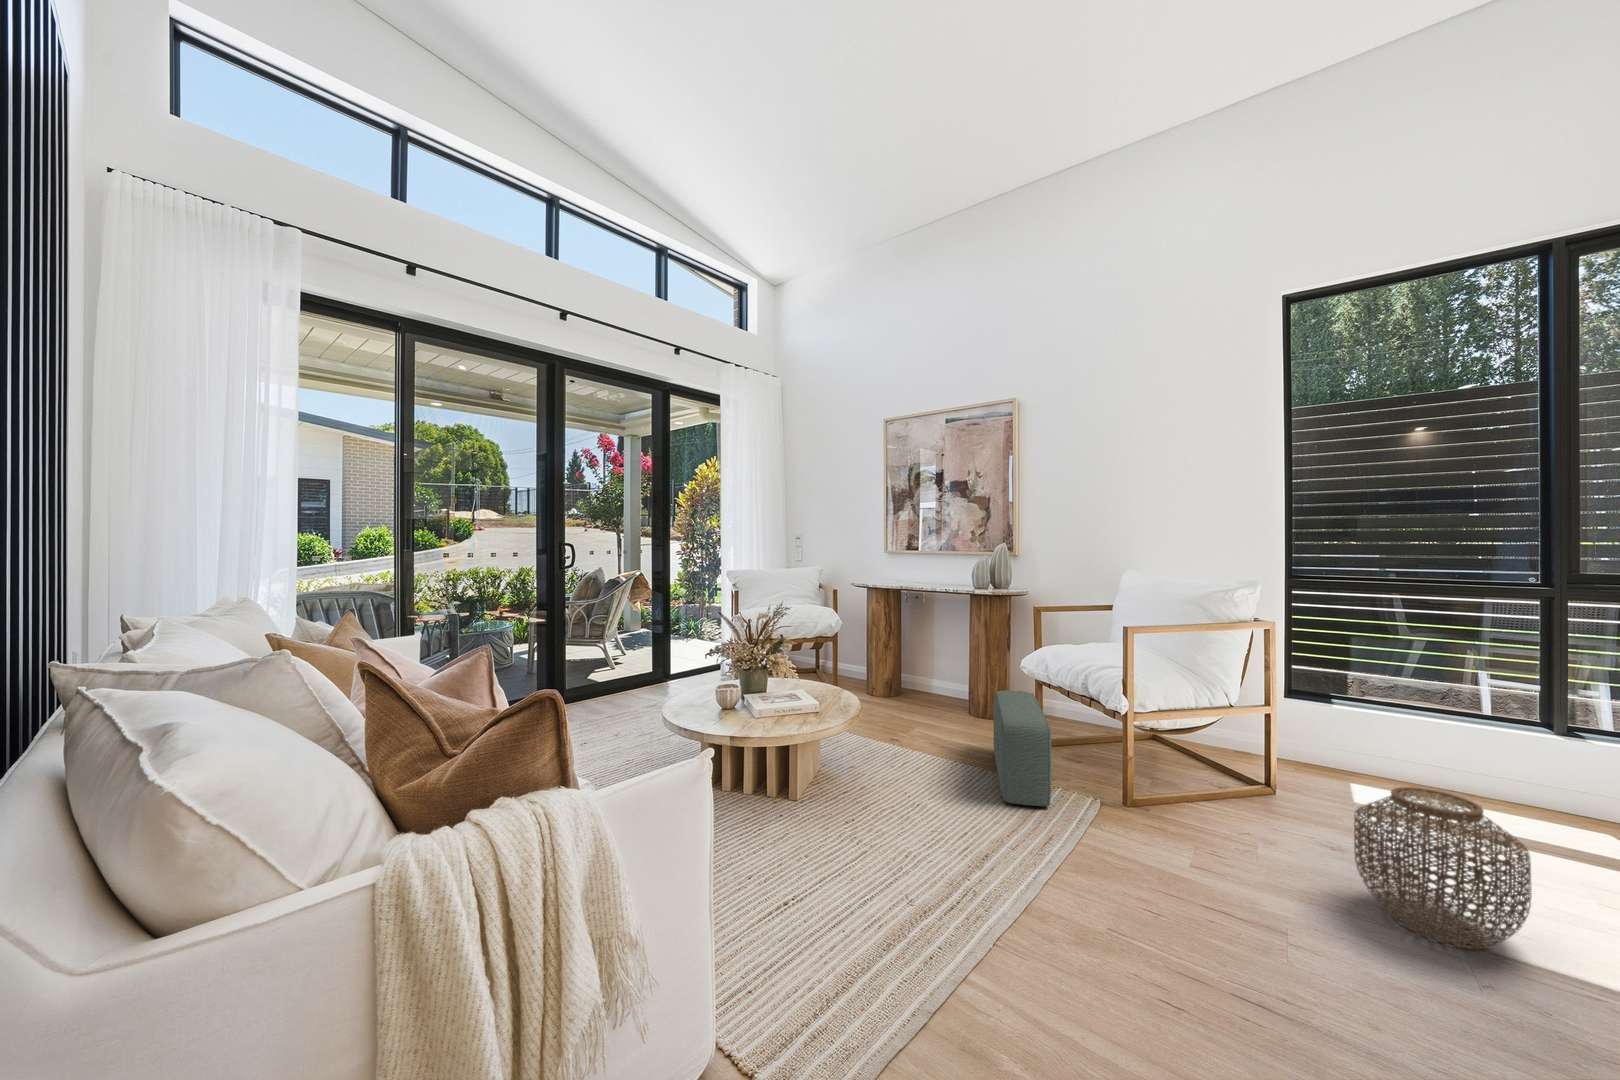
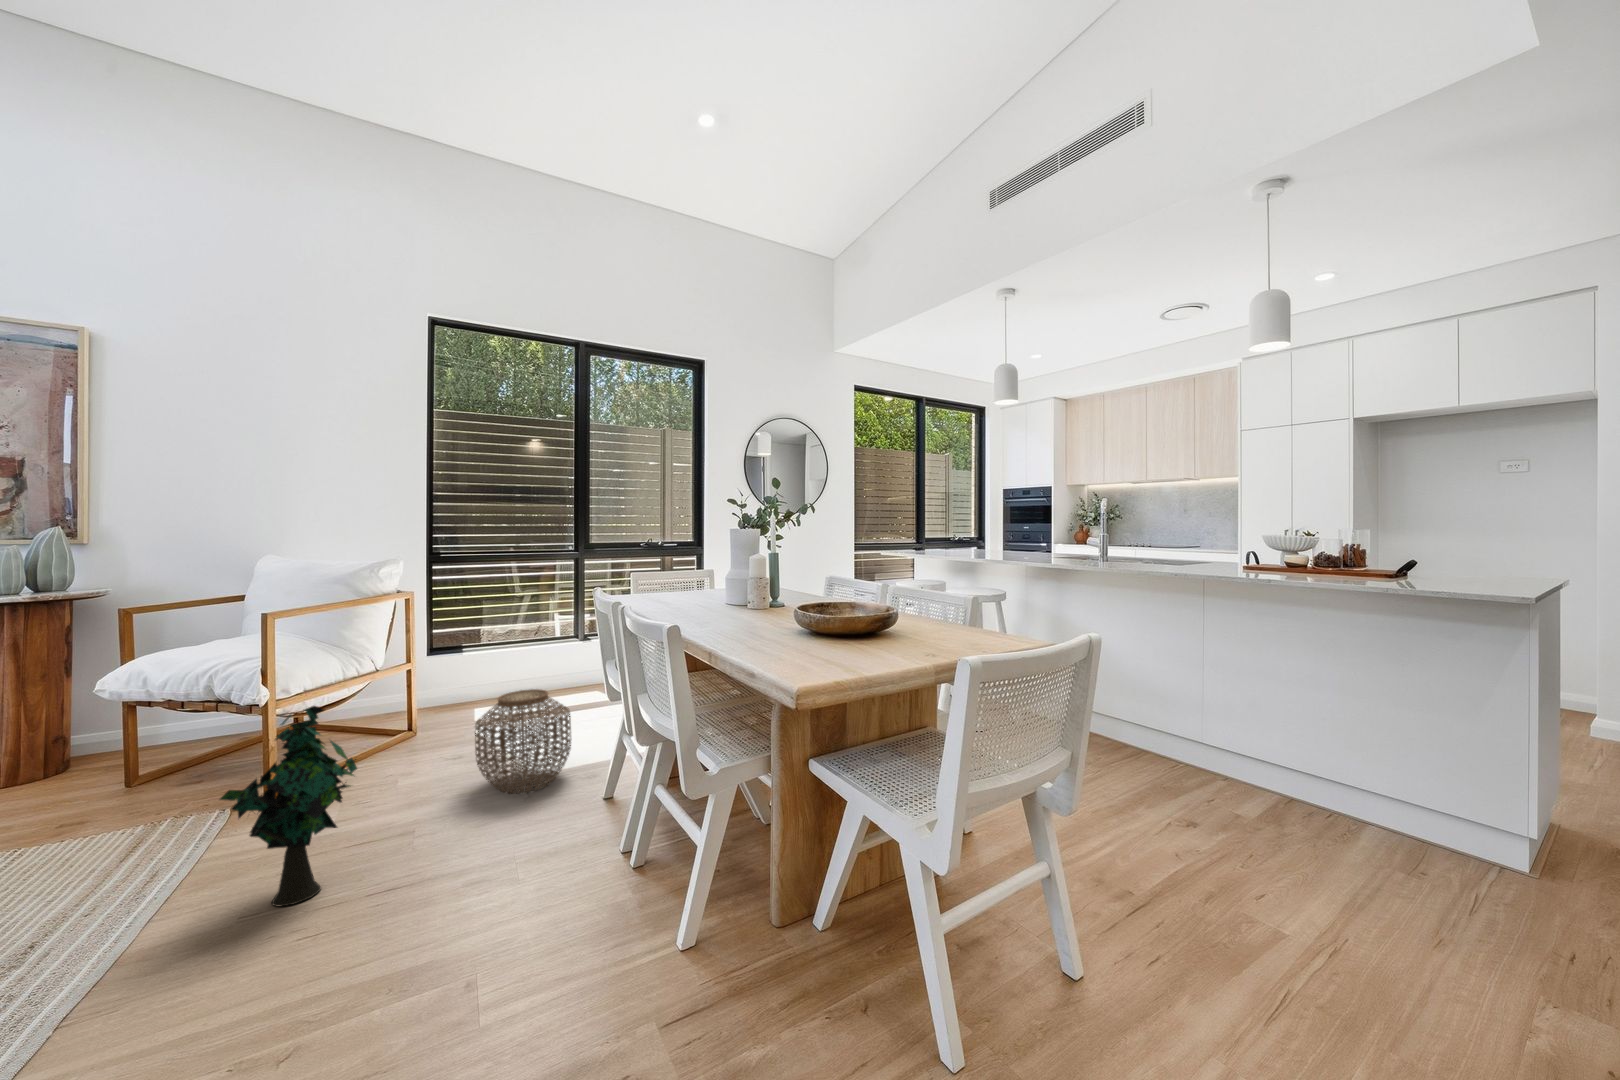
pouf: present [993,690,1051,806] -> none [39,718,152,868]
decorative plant: none [1095,742,1214,938] -> present [220,706,357,906]

